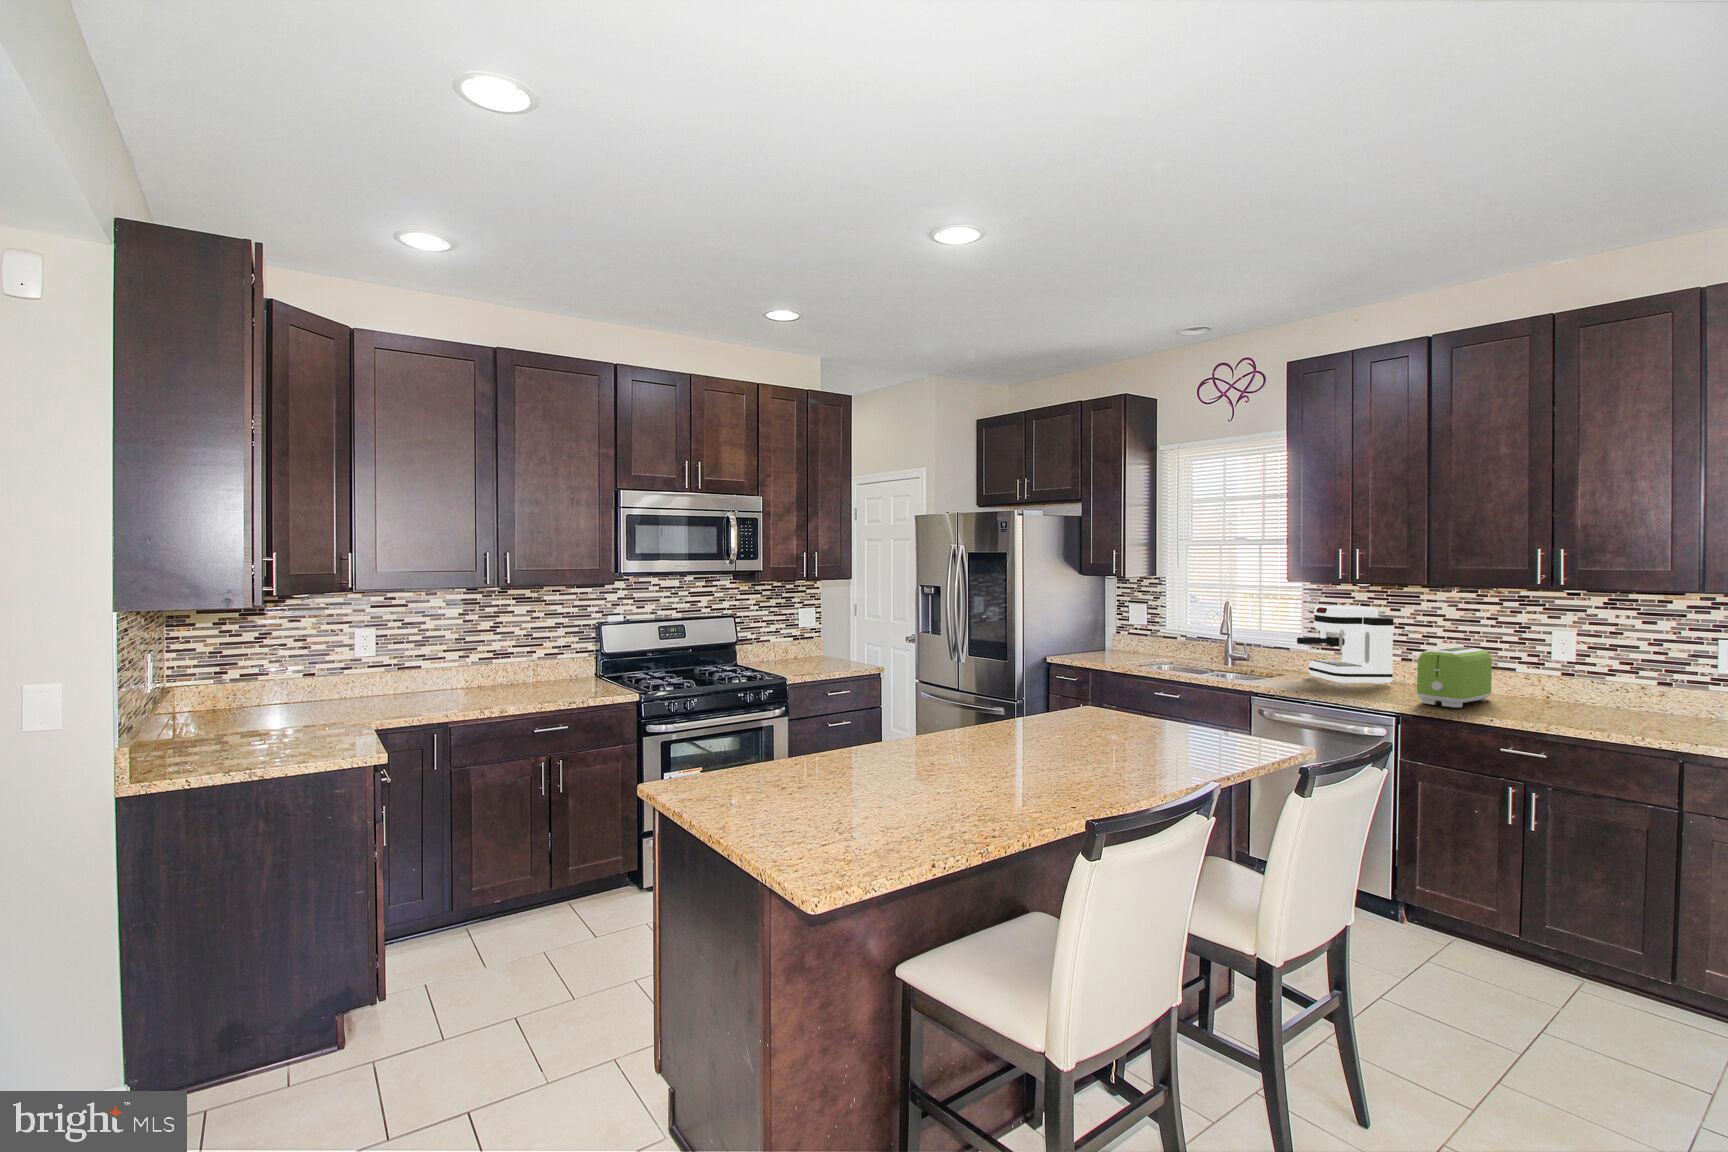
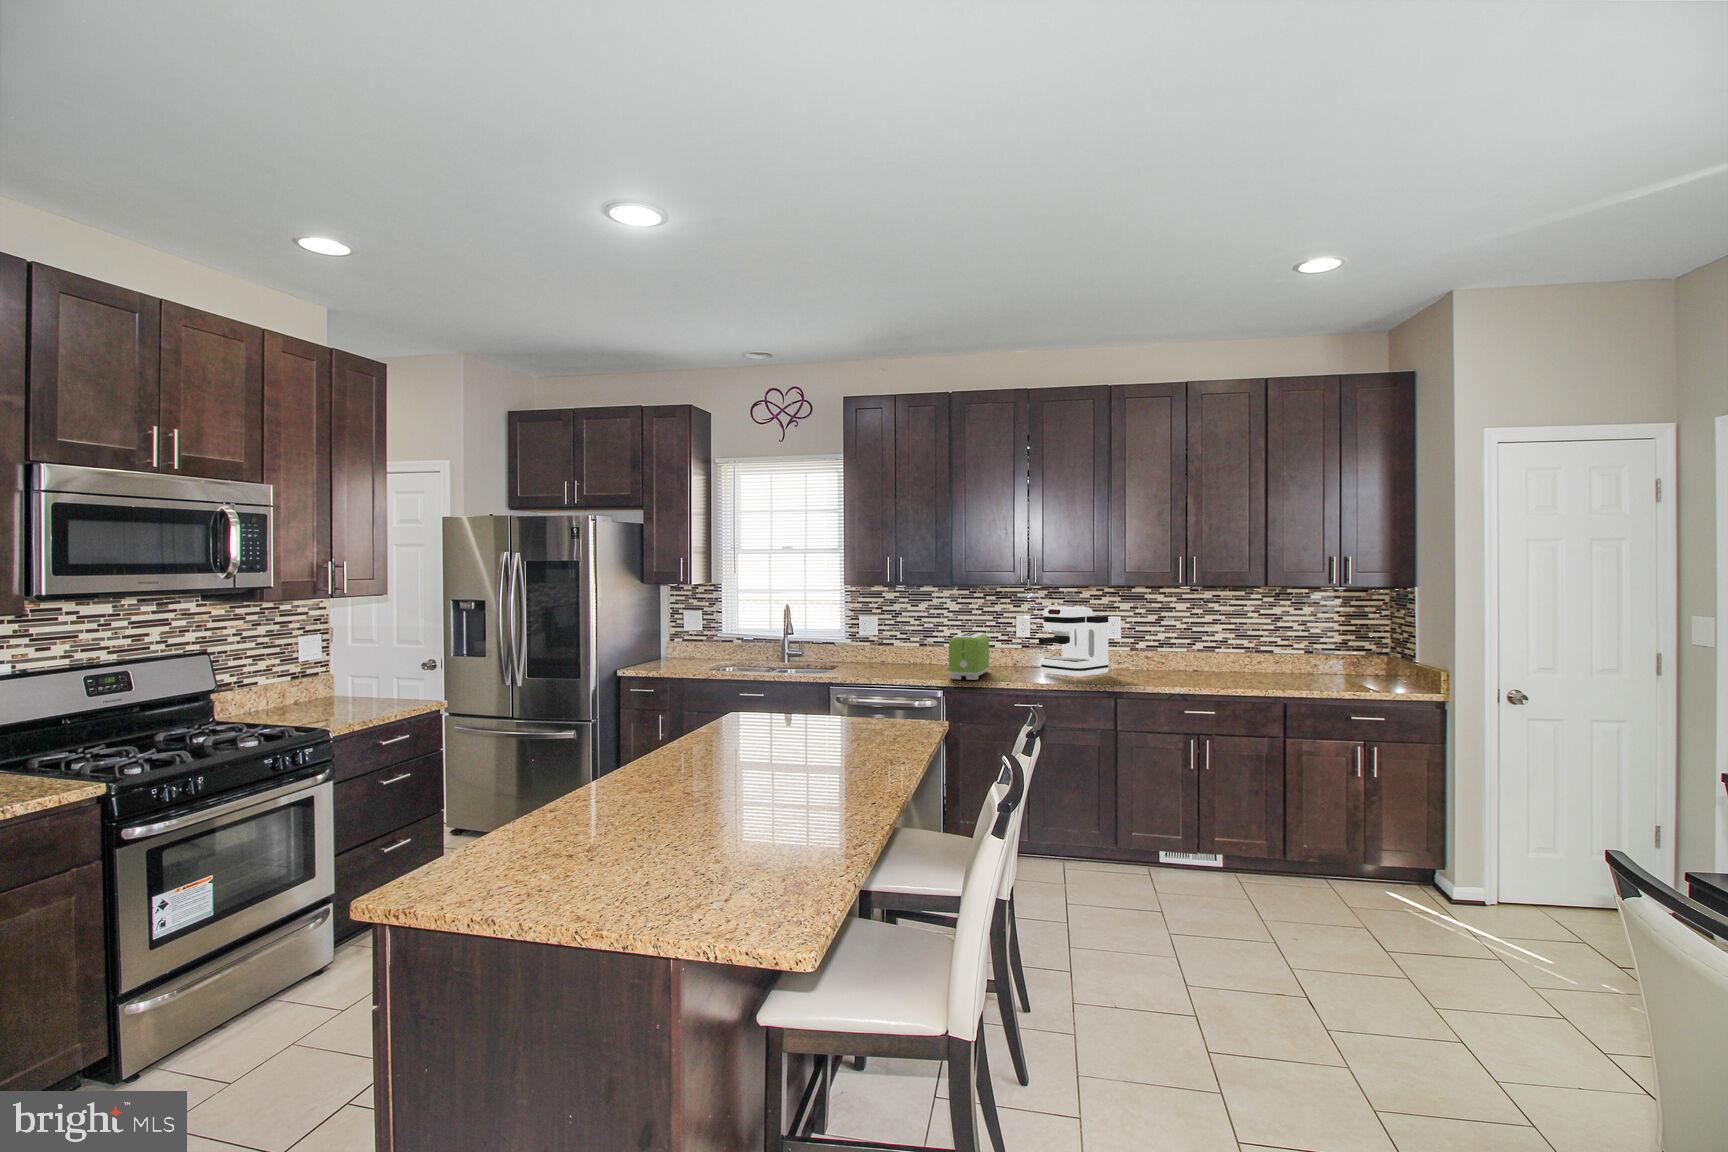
coffee maker: present [1297,606,1394,685] -> present [1039,607,1109,678]

